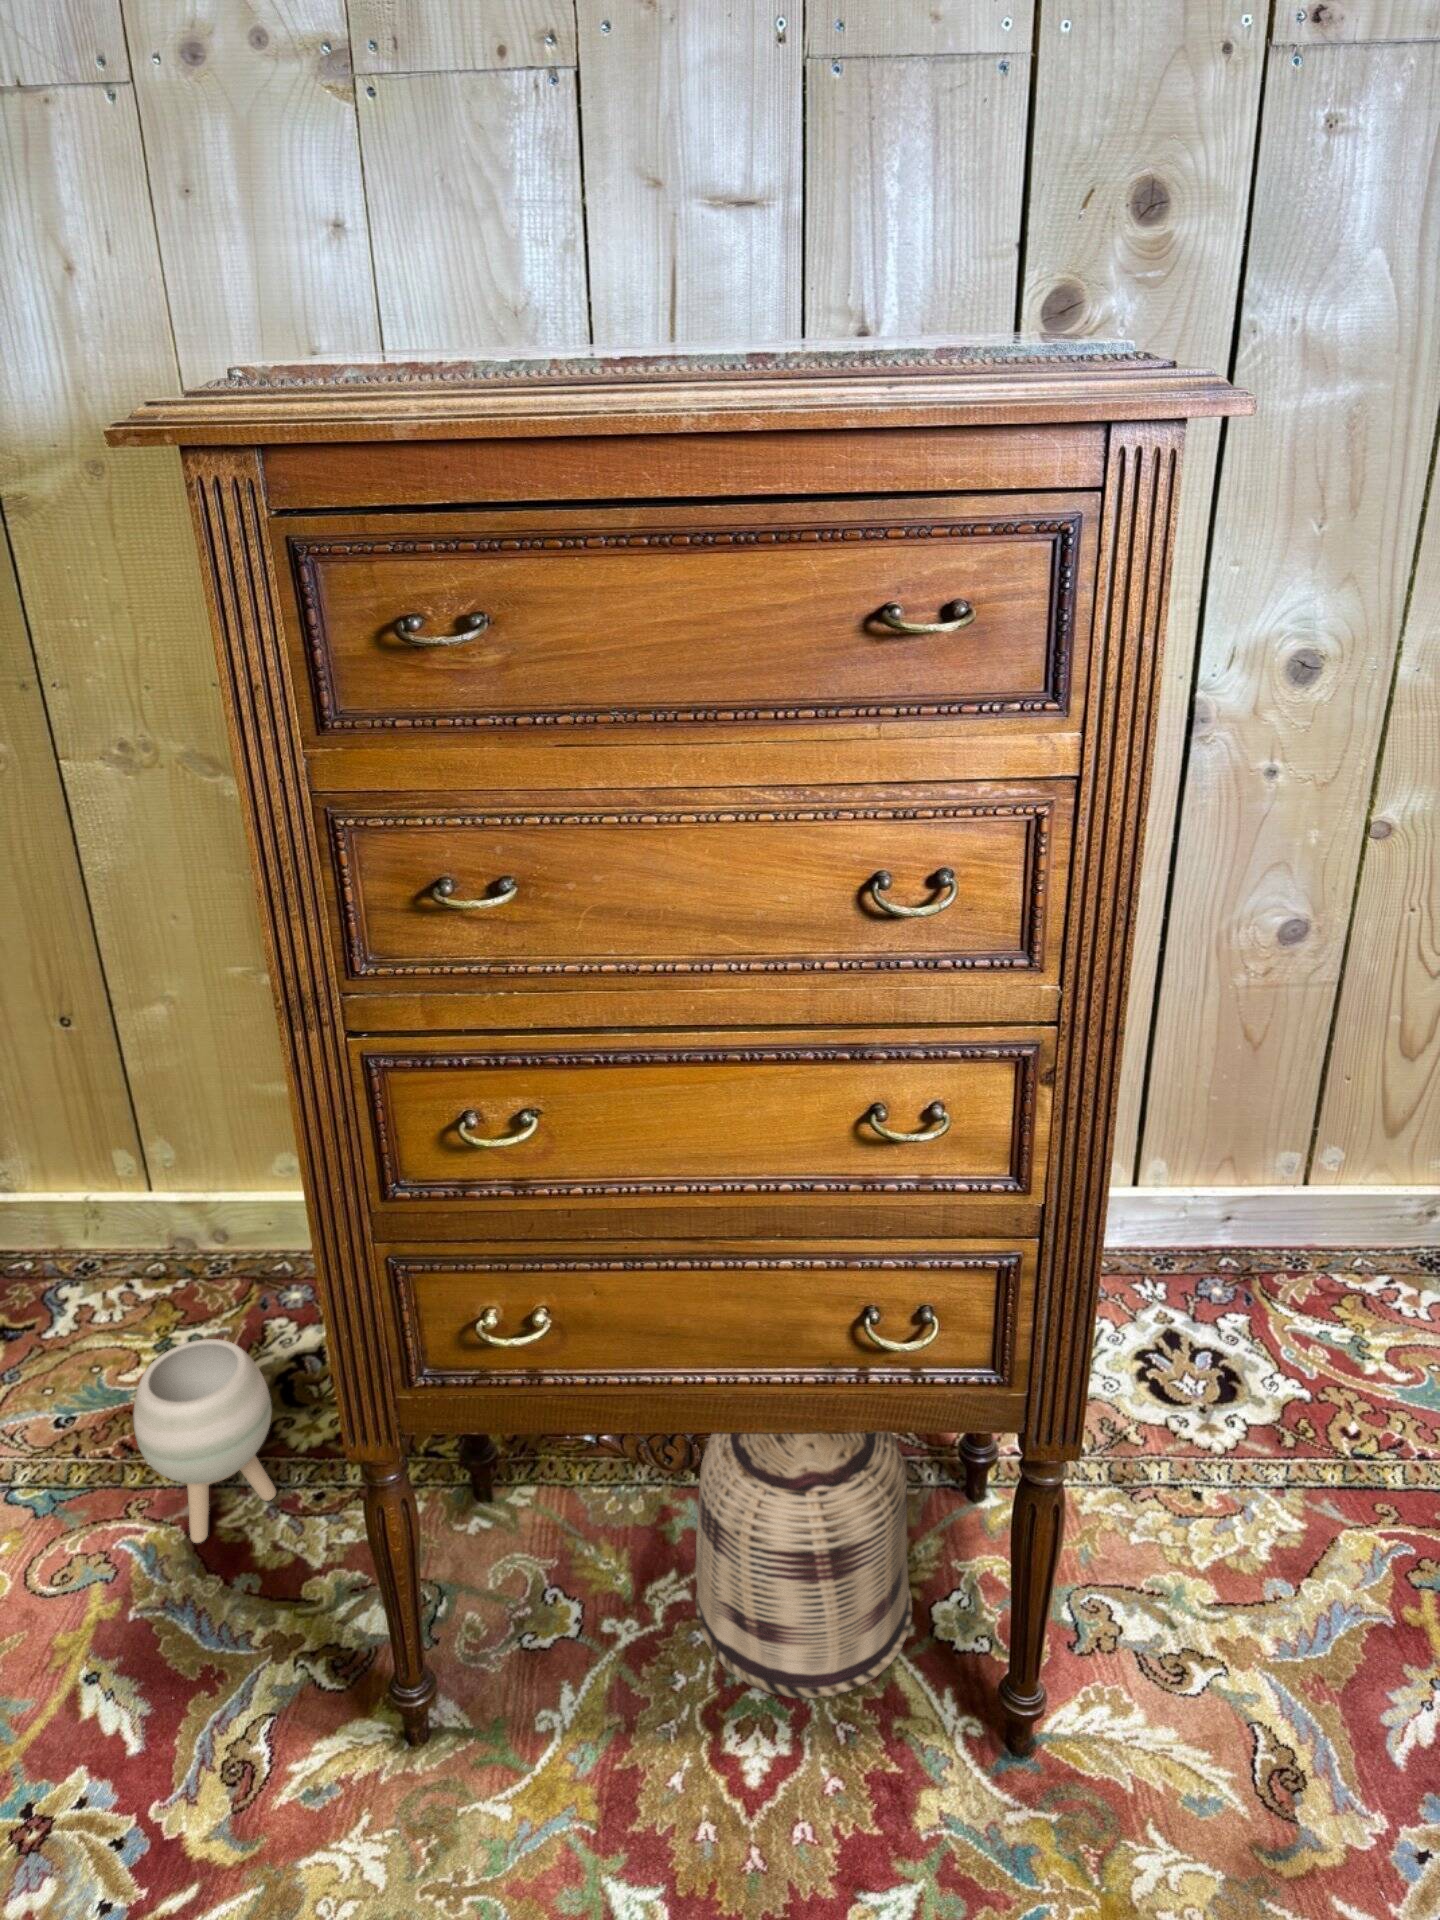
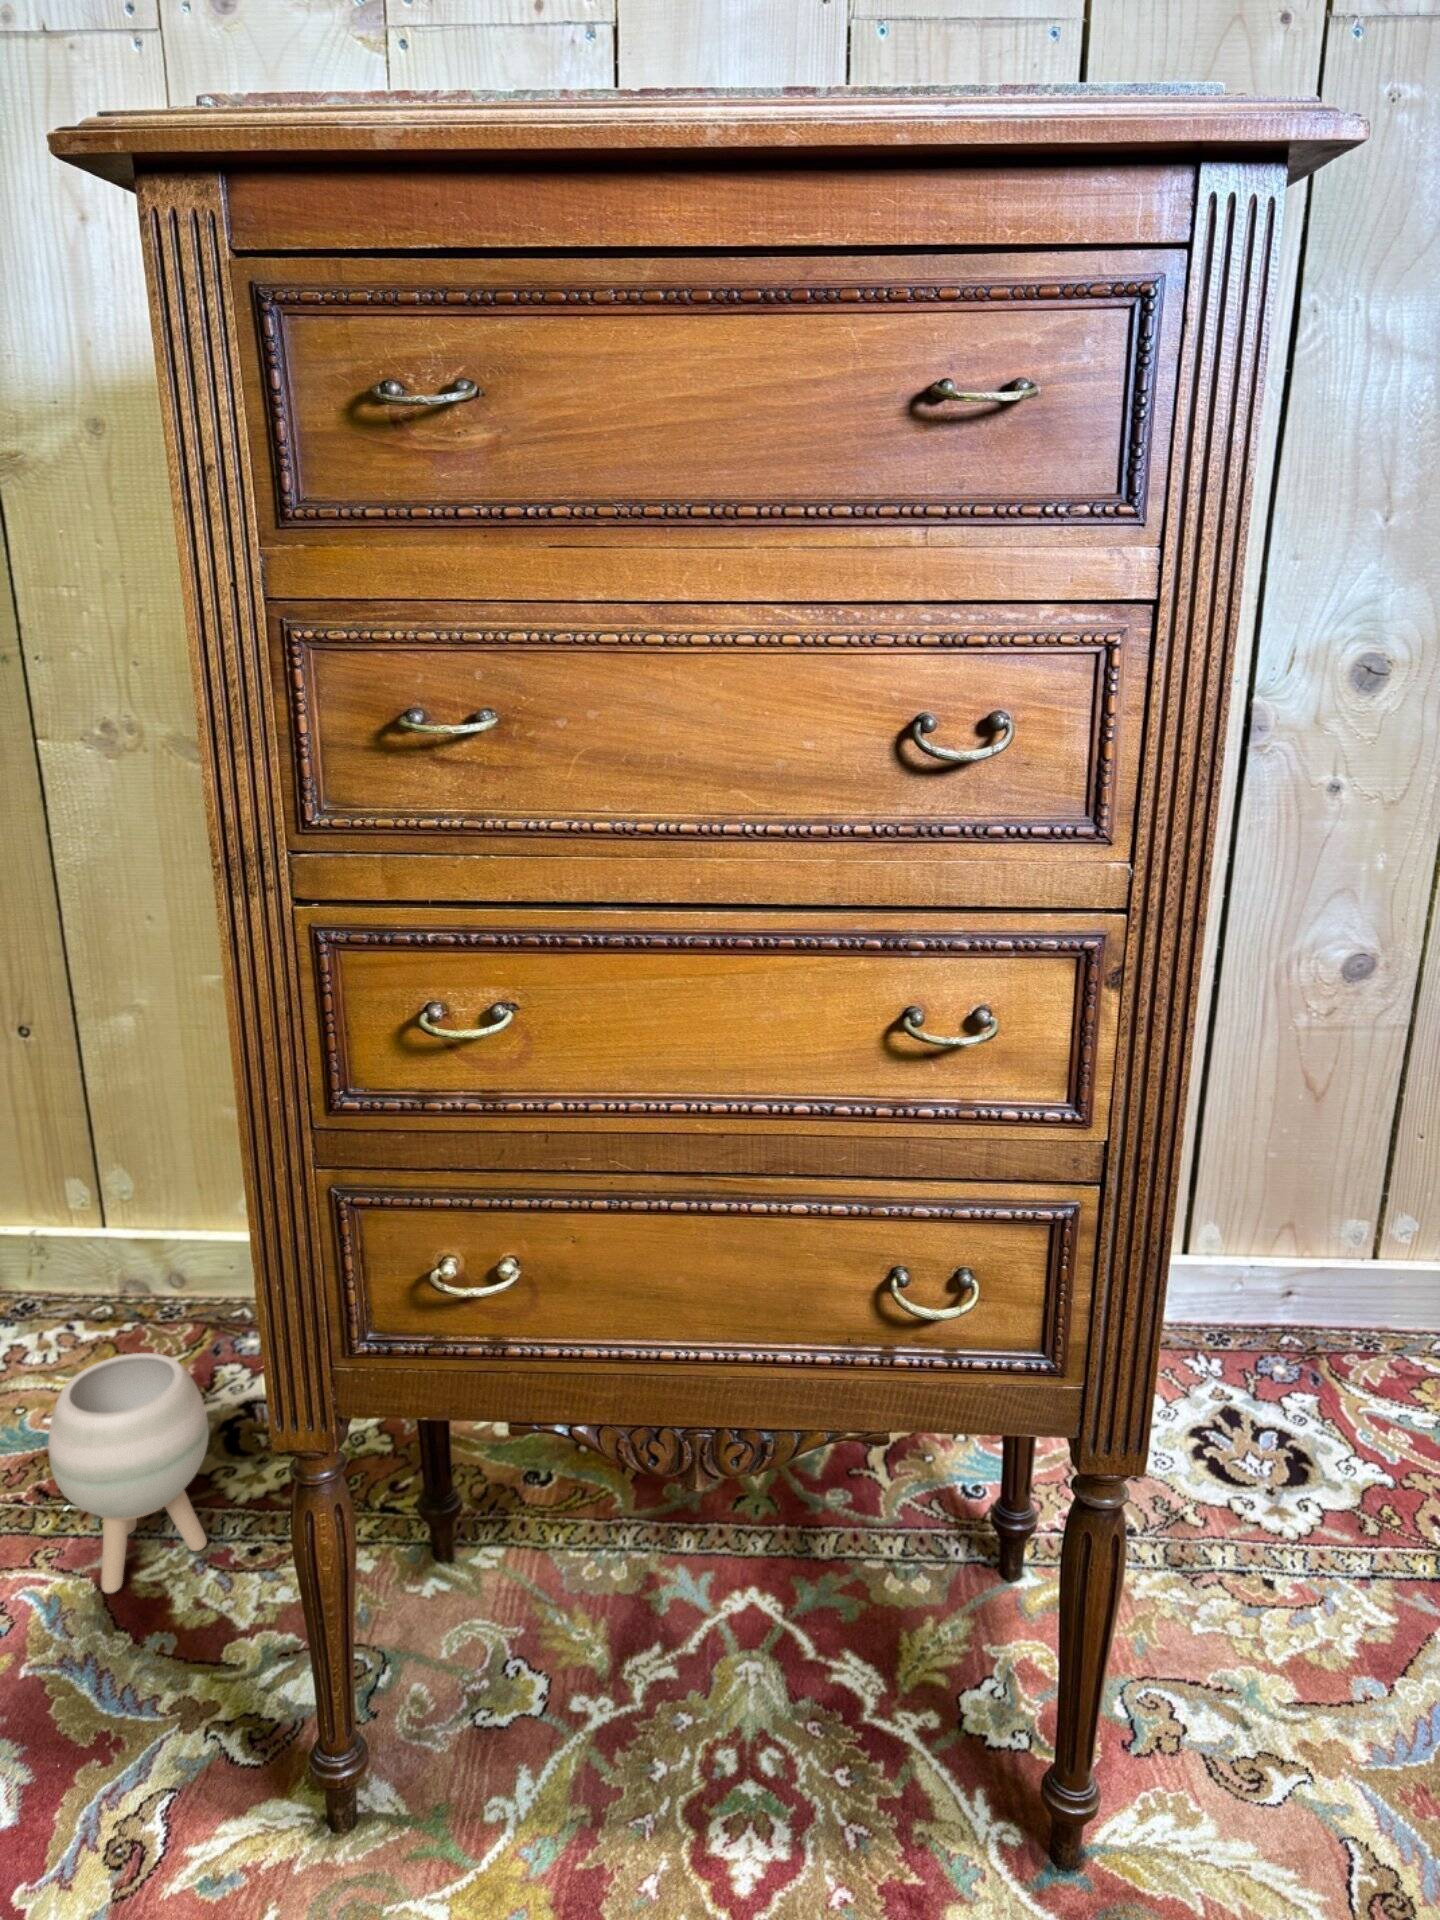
basket: present [695,1432,912,1698] -> none [682,1383,938,1794]

